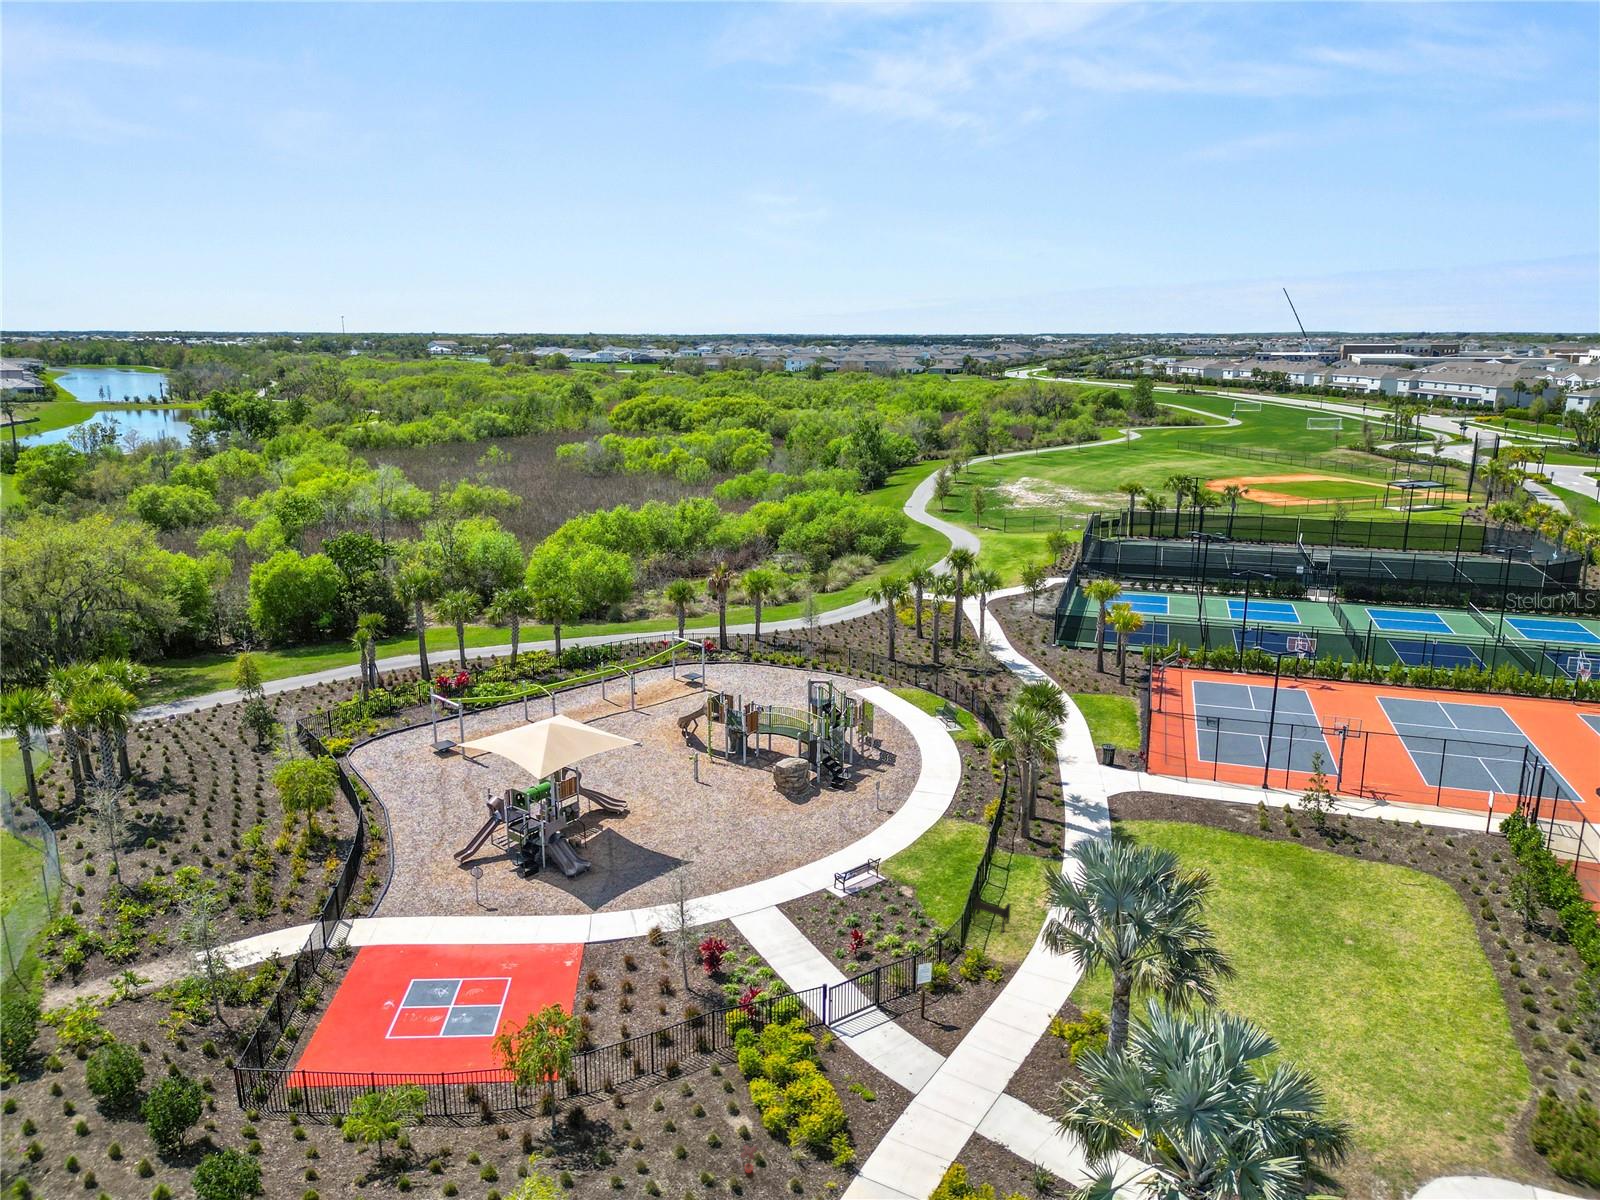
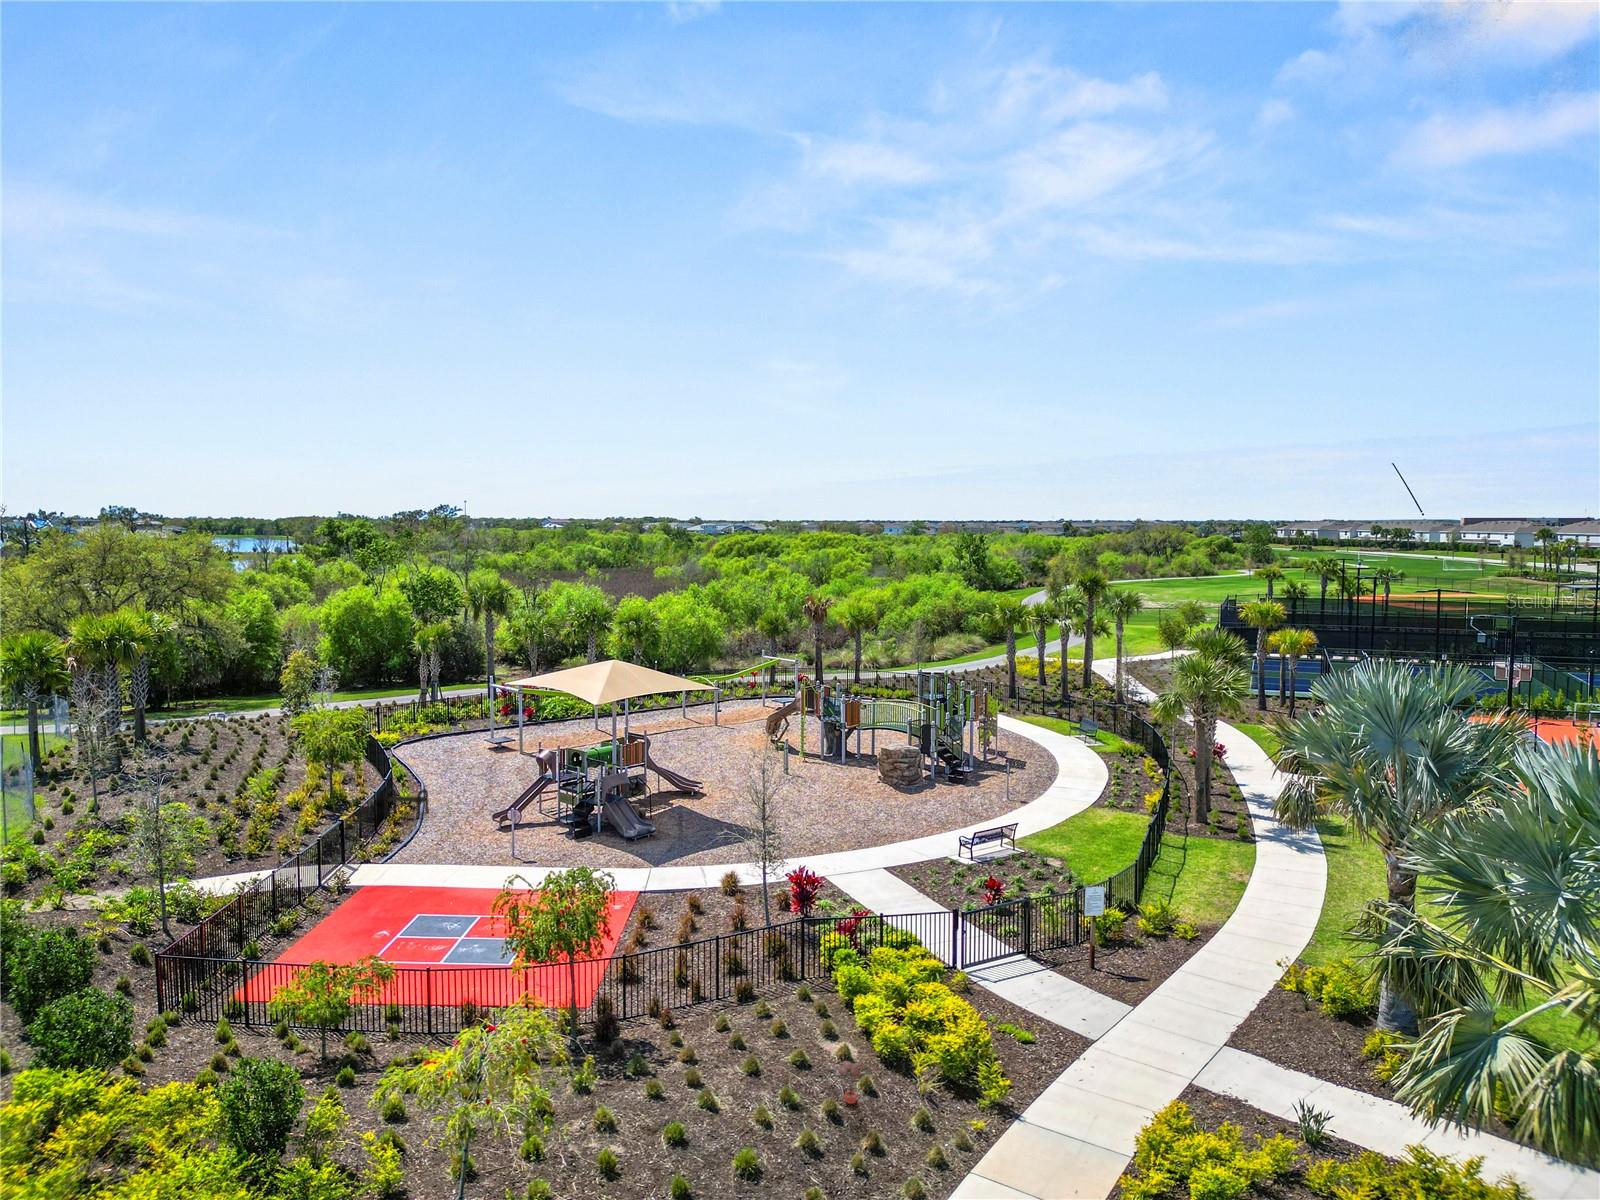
bench: present [973,895,1010,932] -> present [384,788,429,819]

